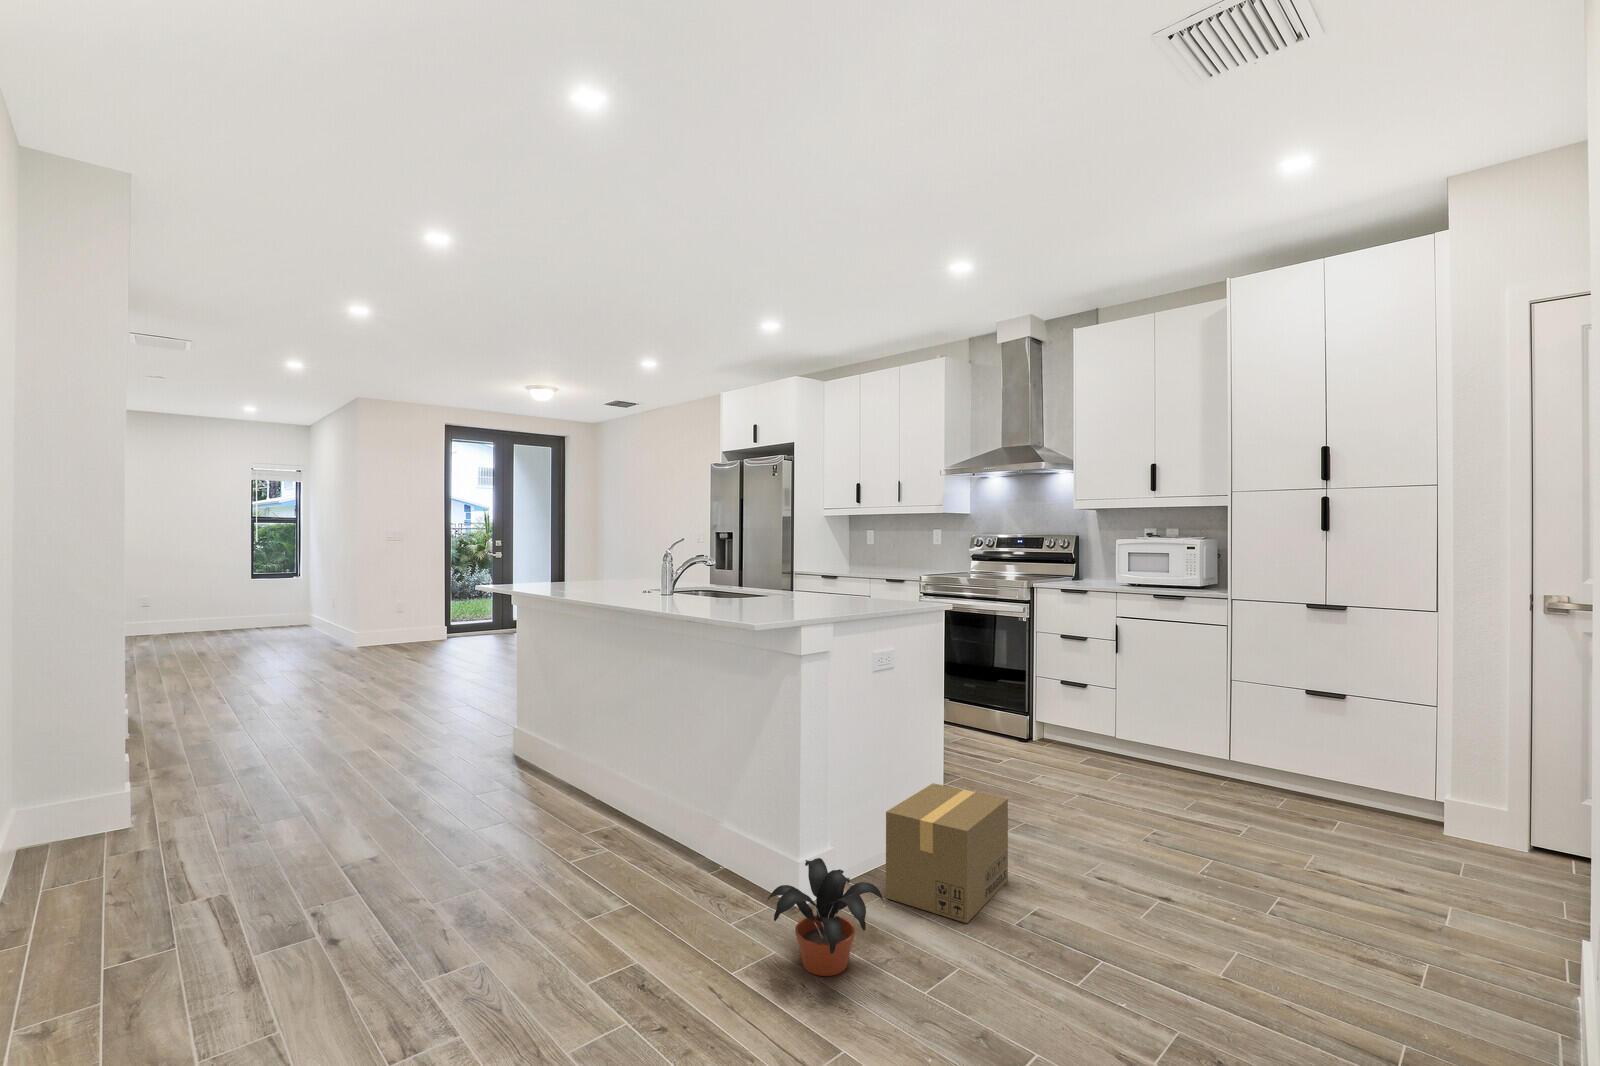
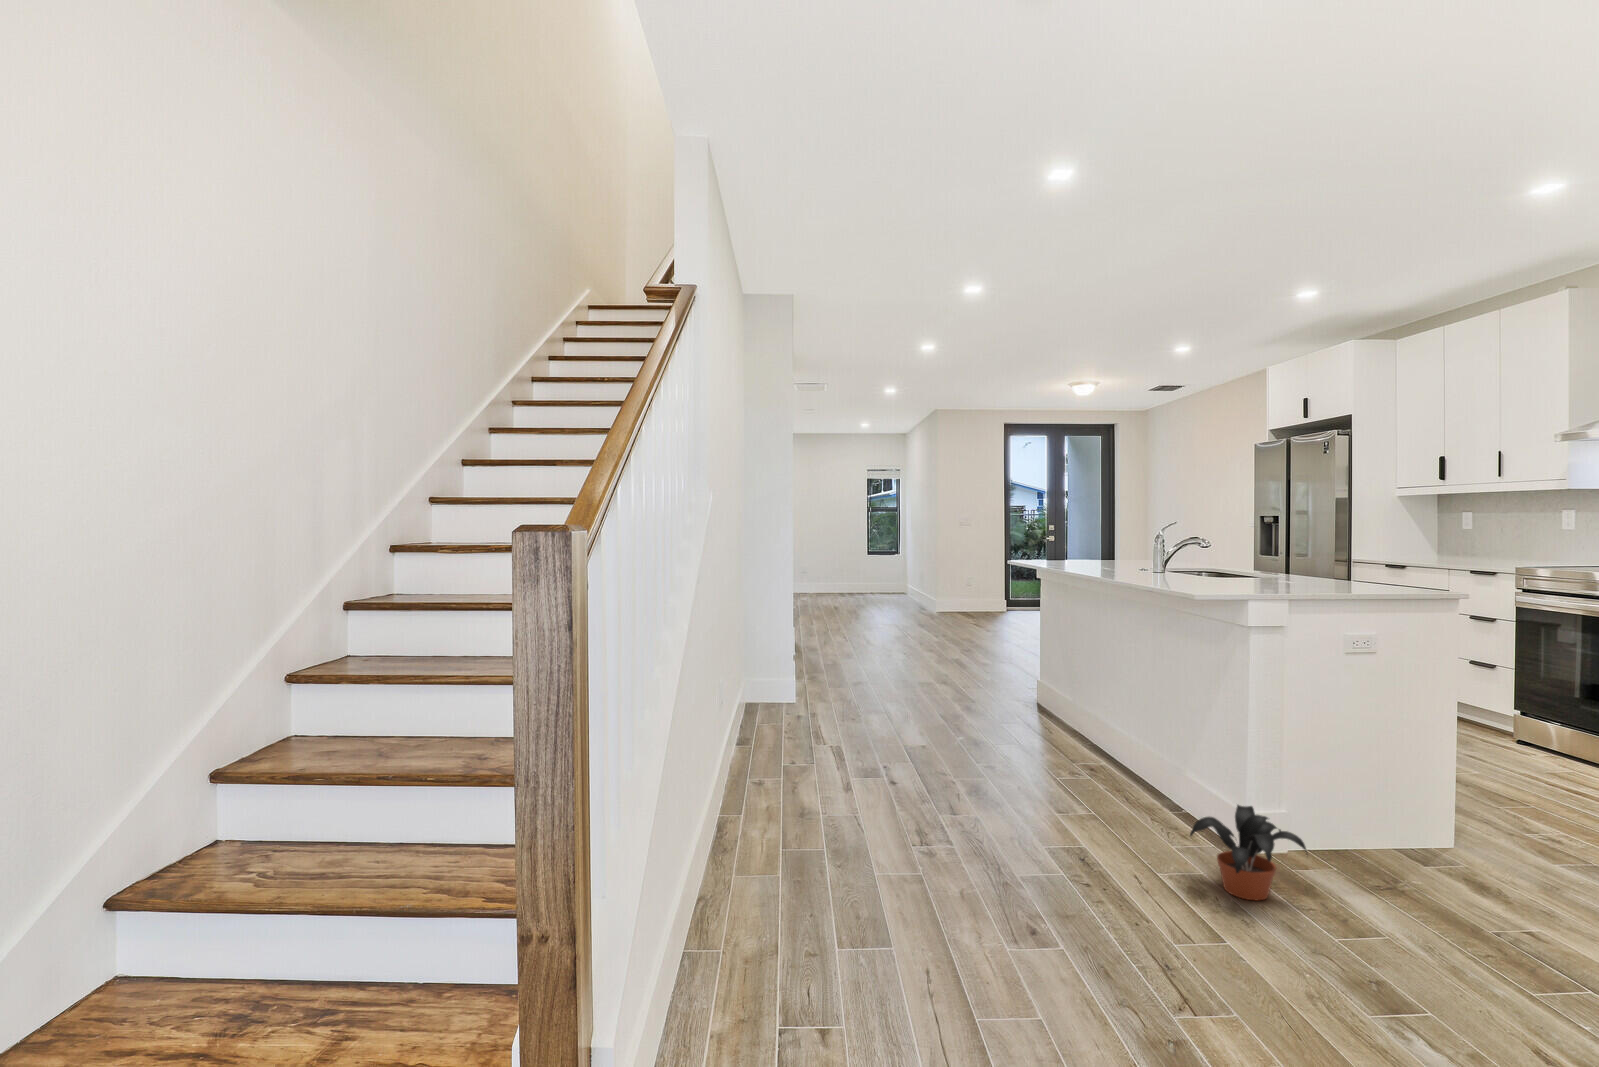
cardboard box: present [886,783,1008,923] -> none [1342,780,1516,911]

